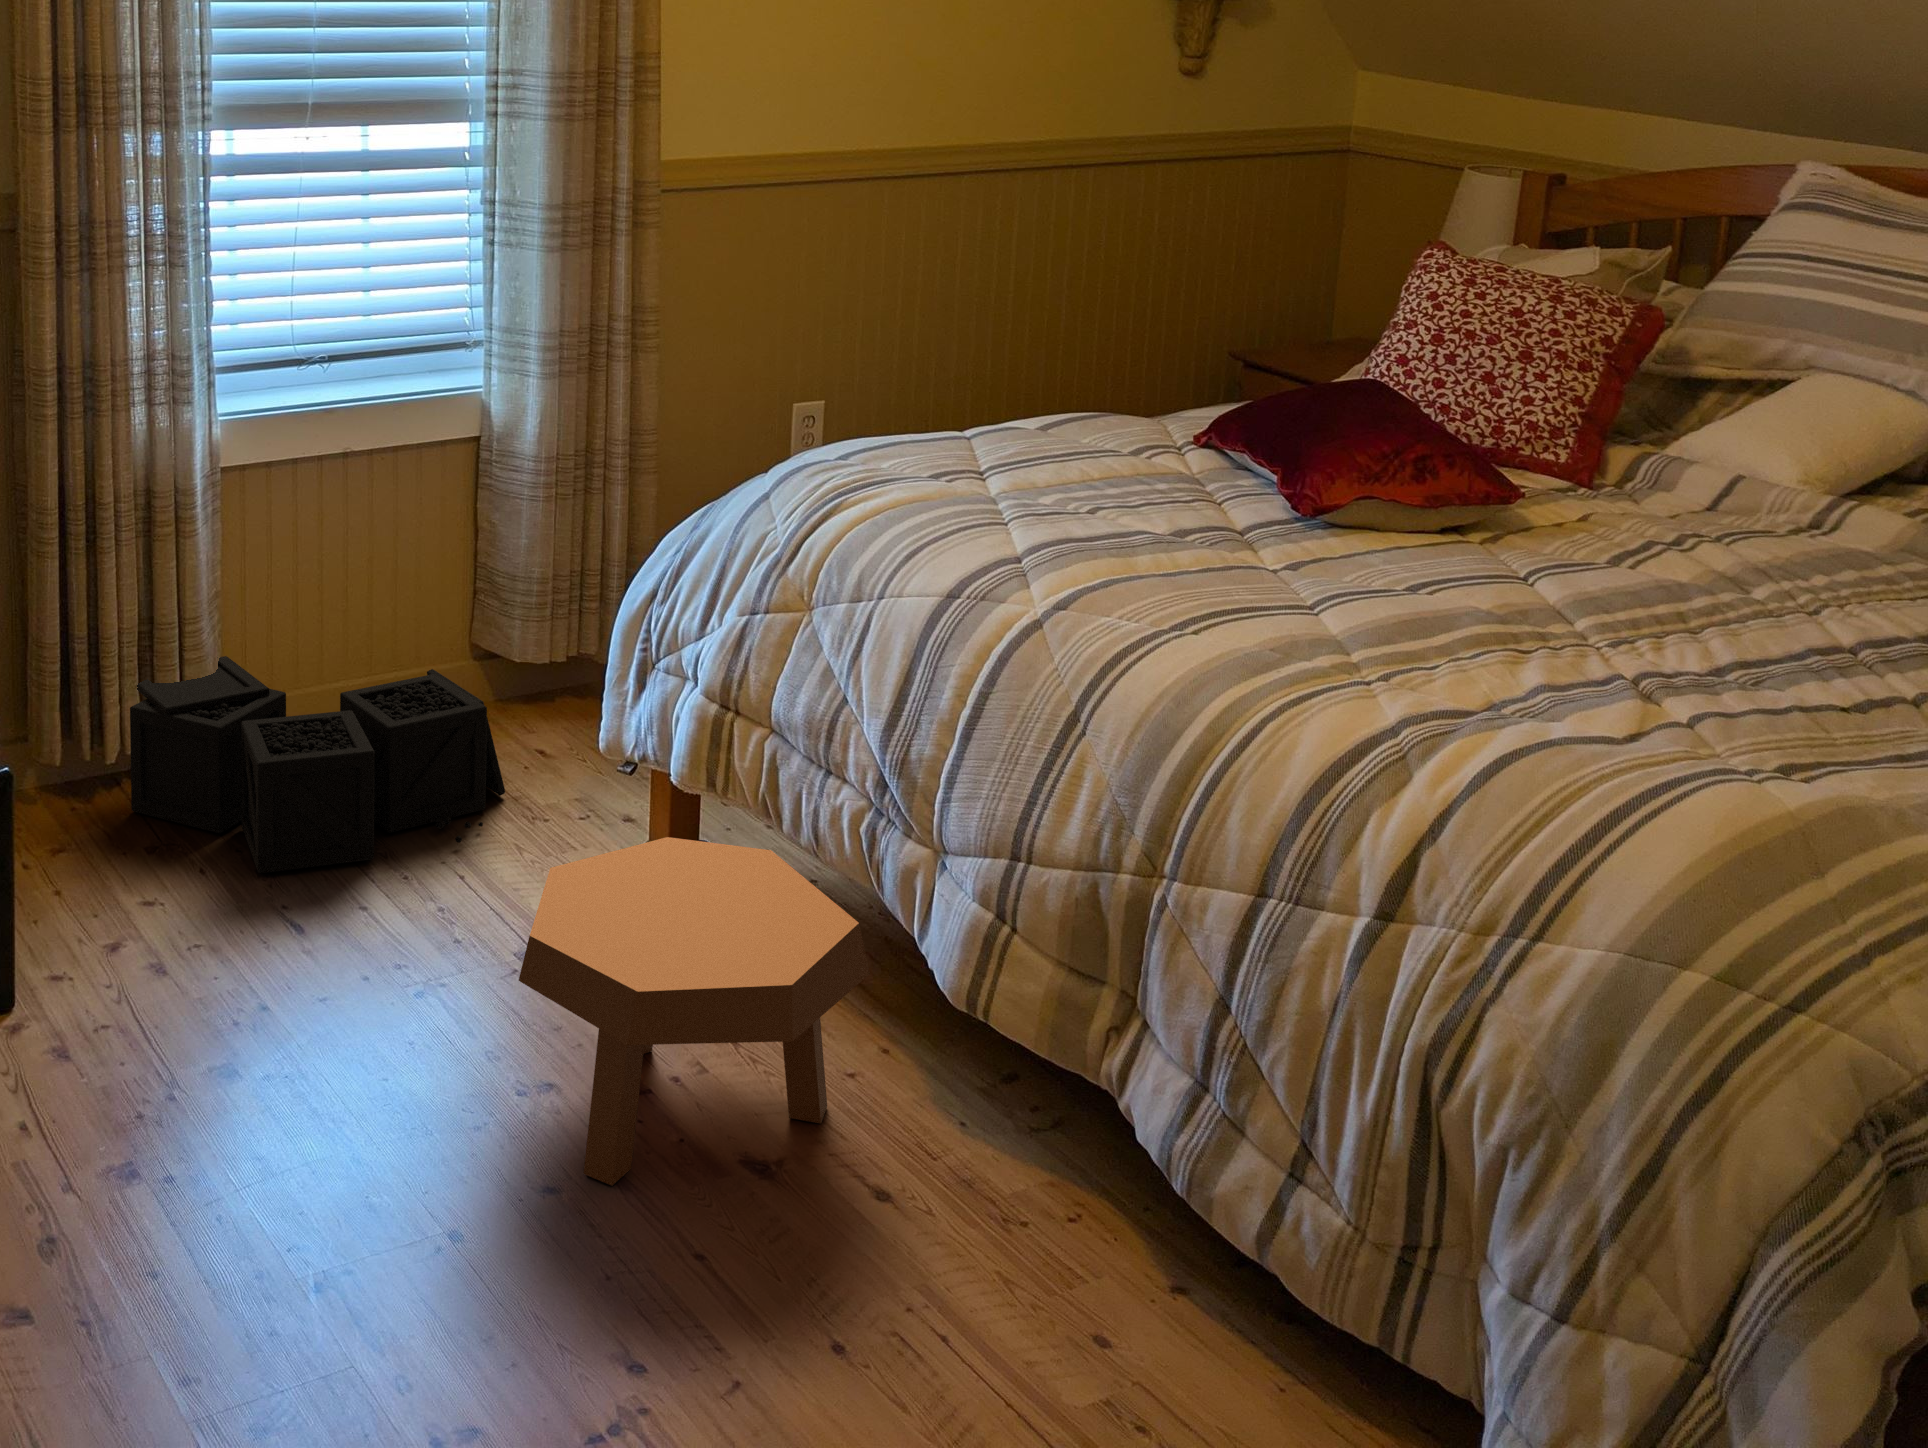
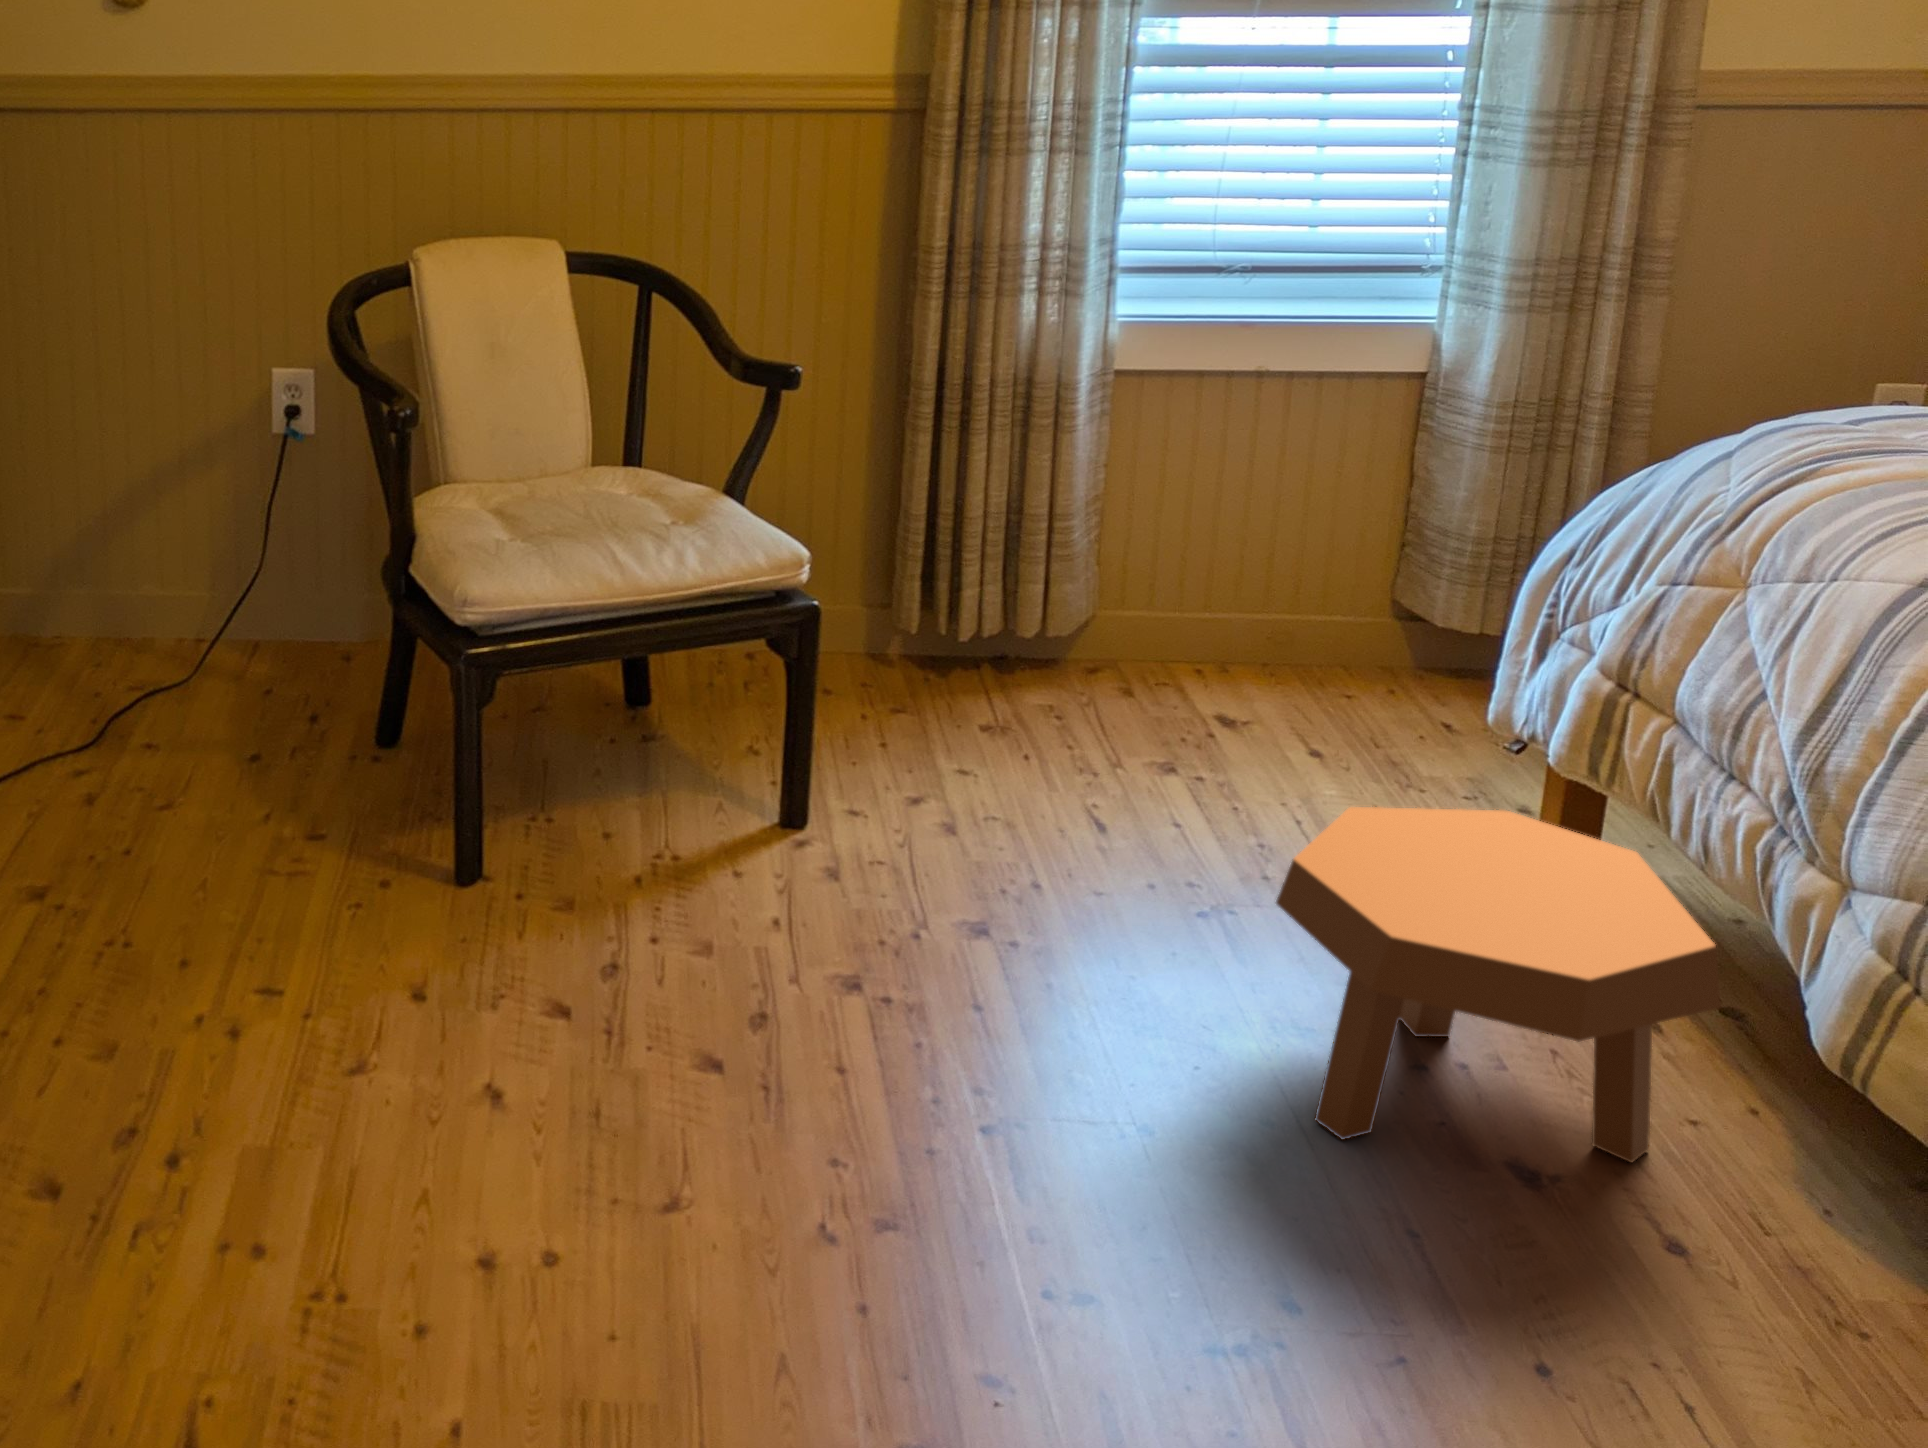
storage bin: present [130,656,505,873] -> none [980,563,1384,794]

